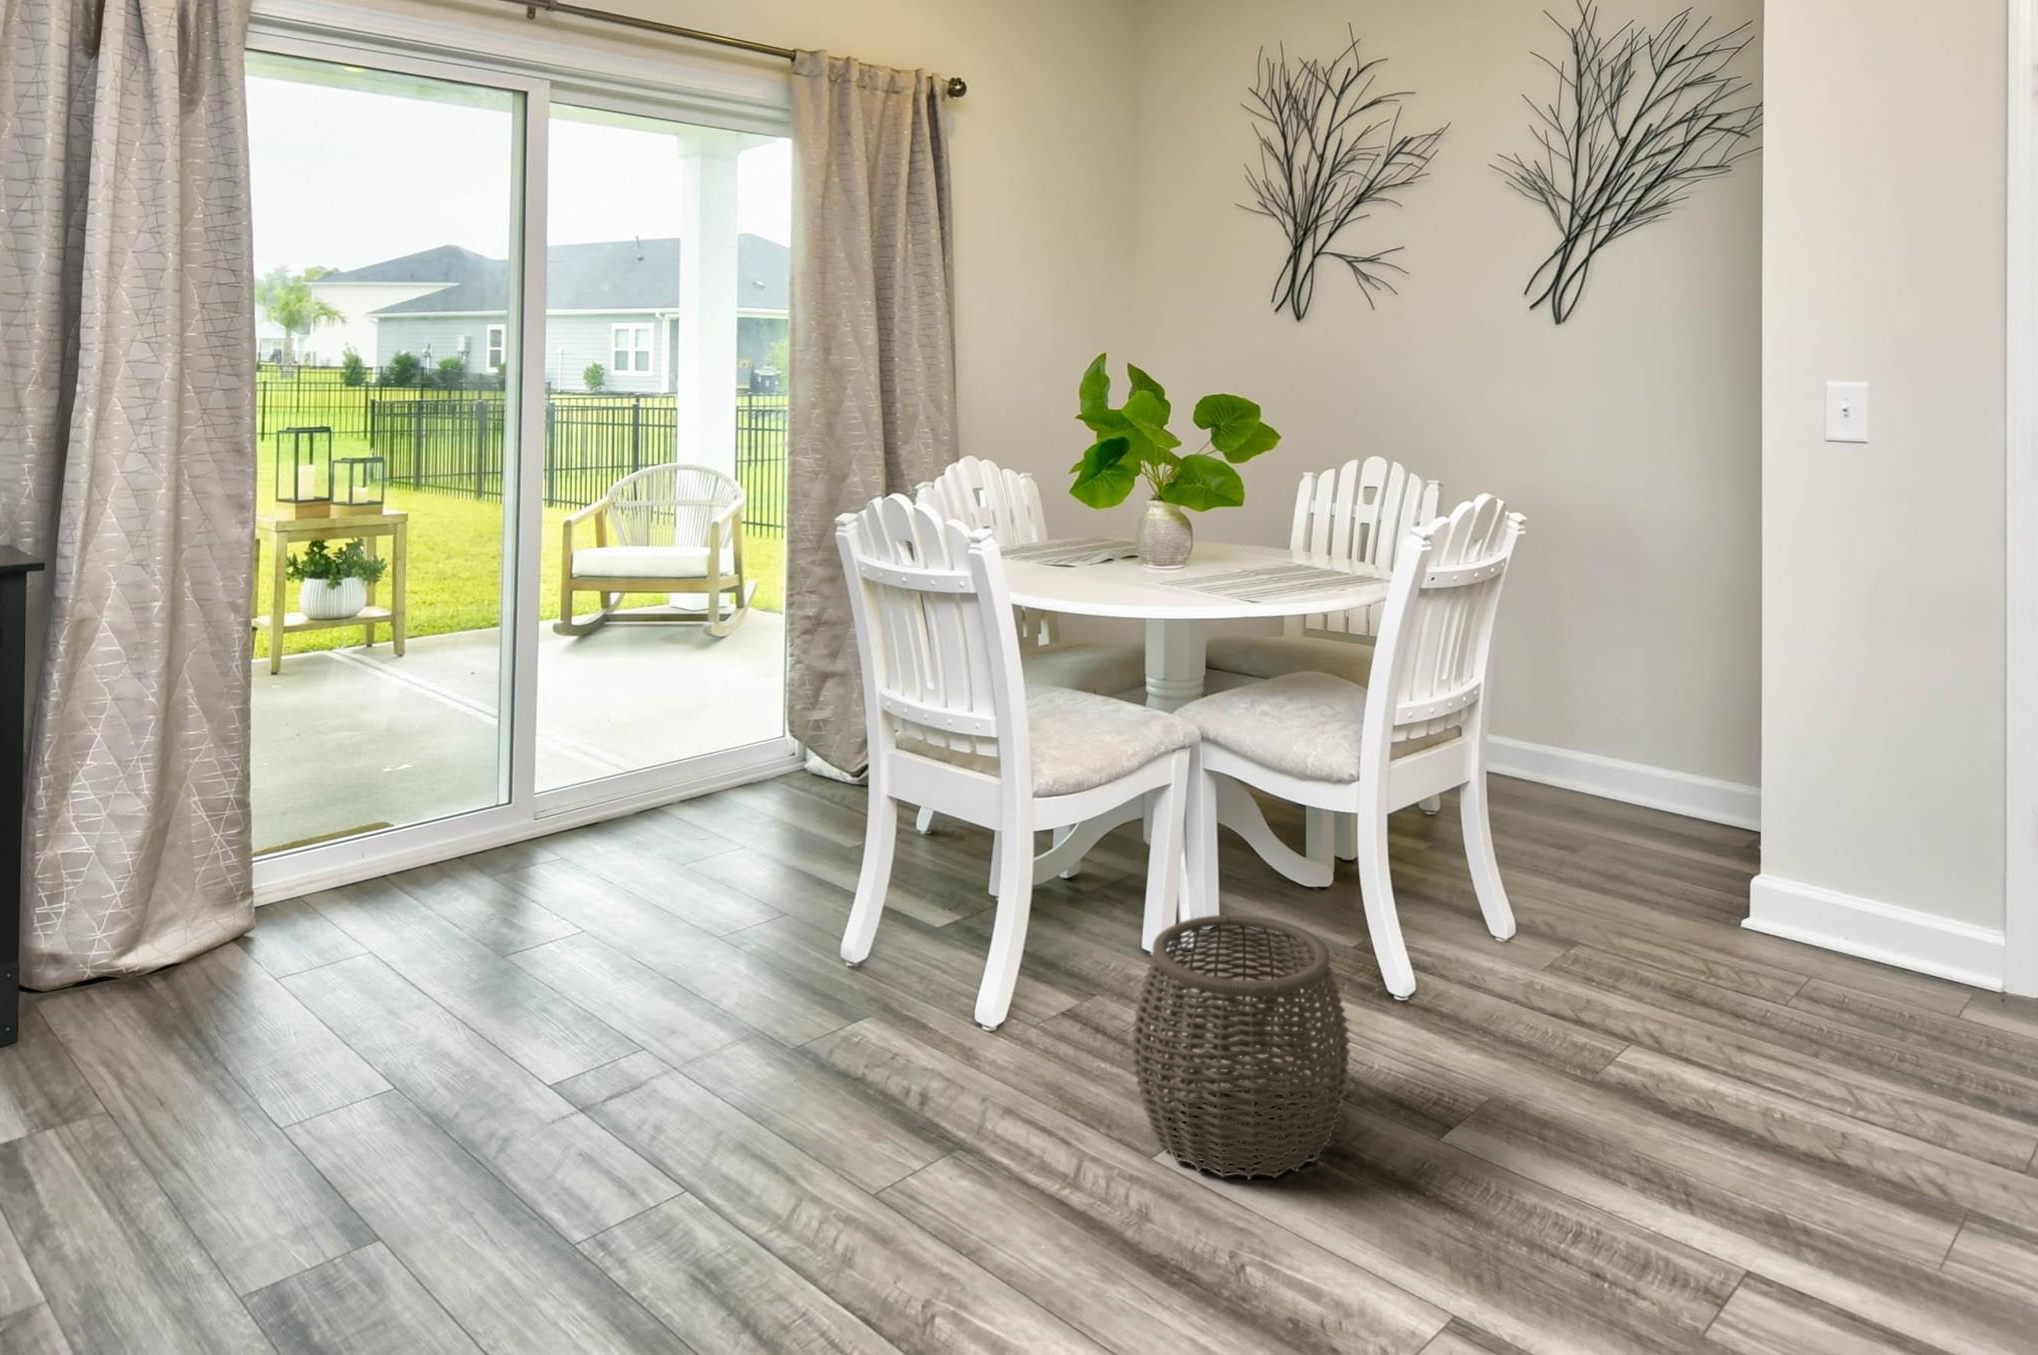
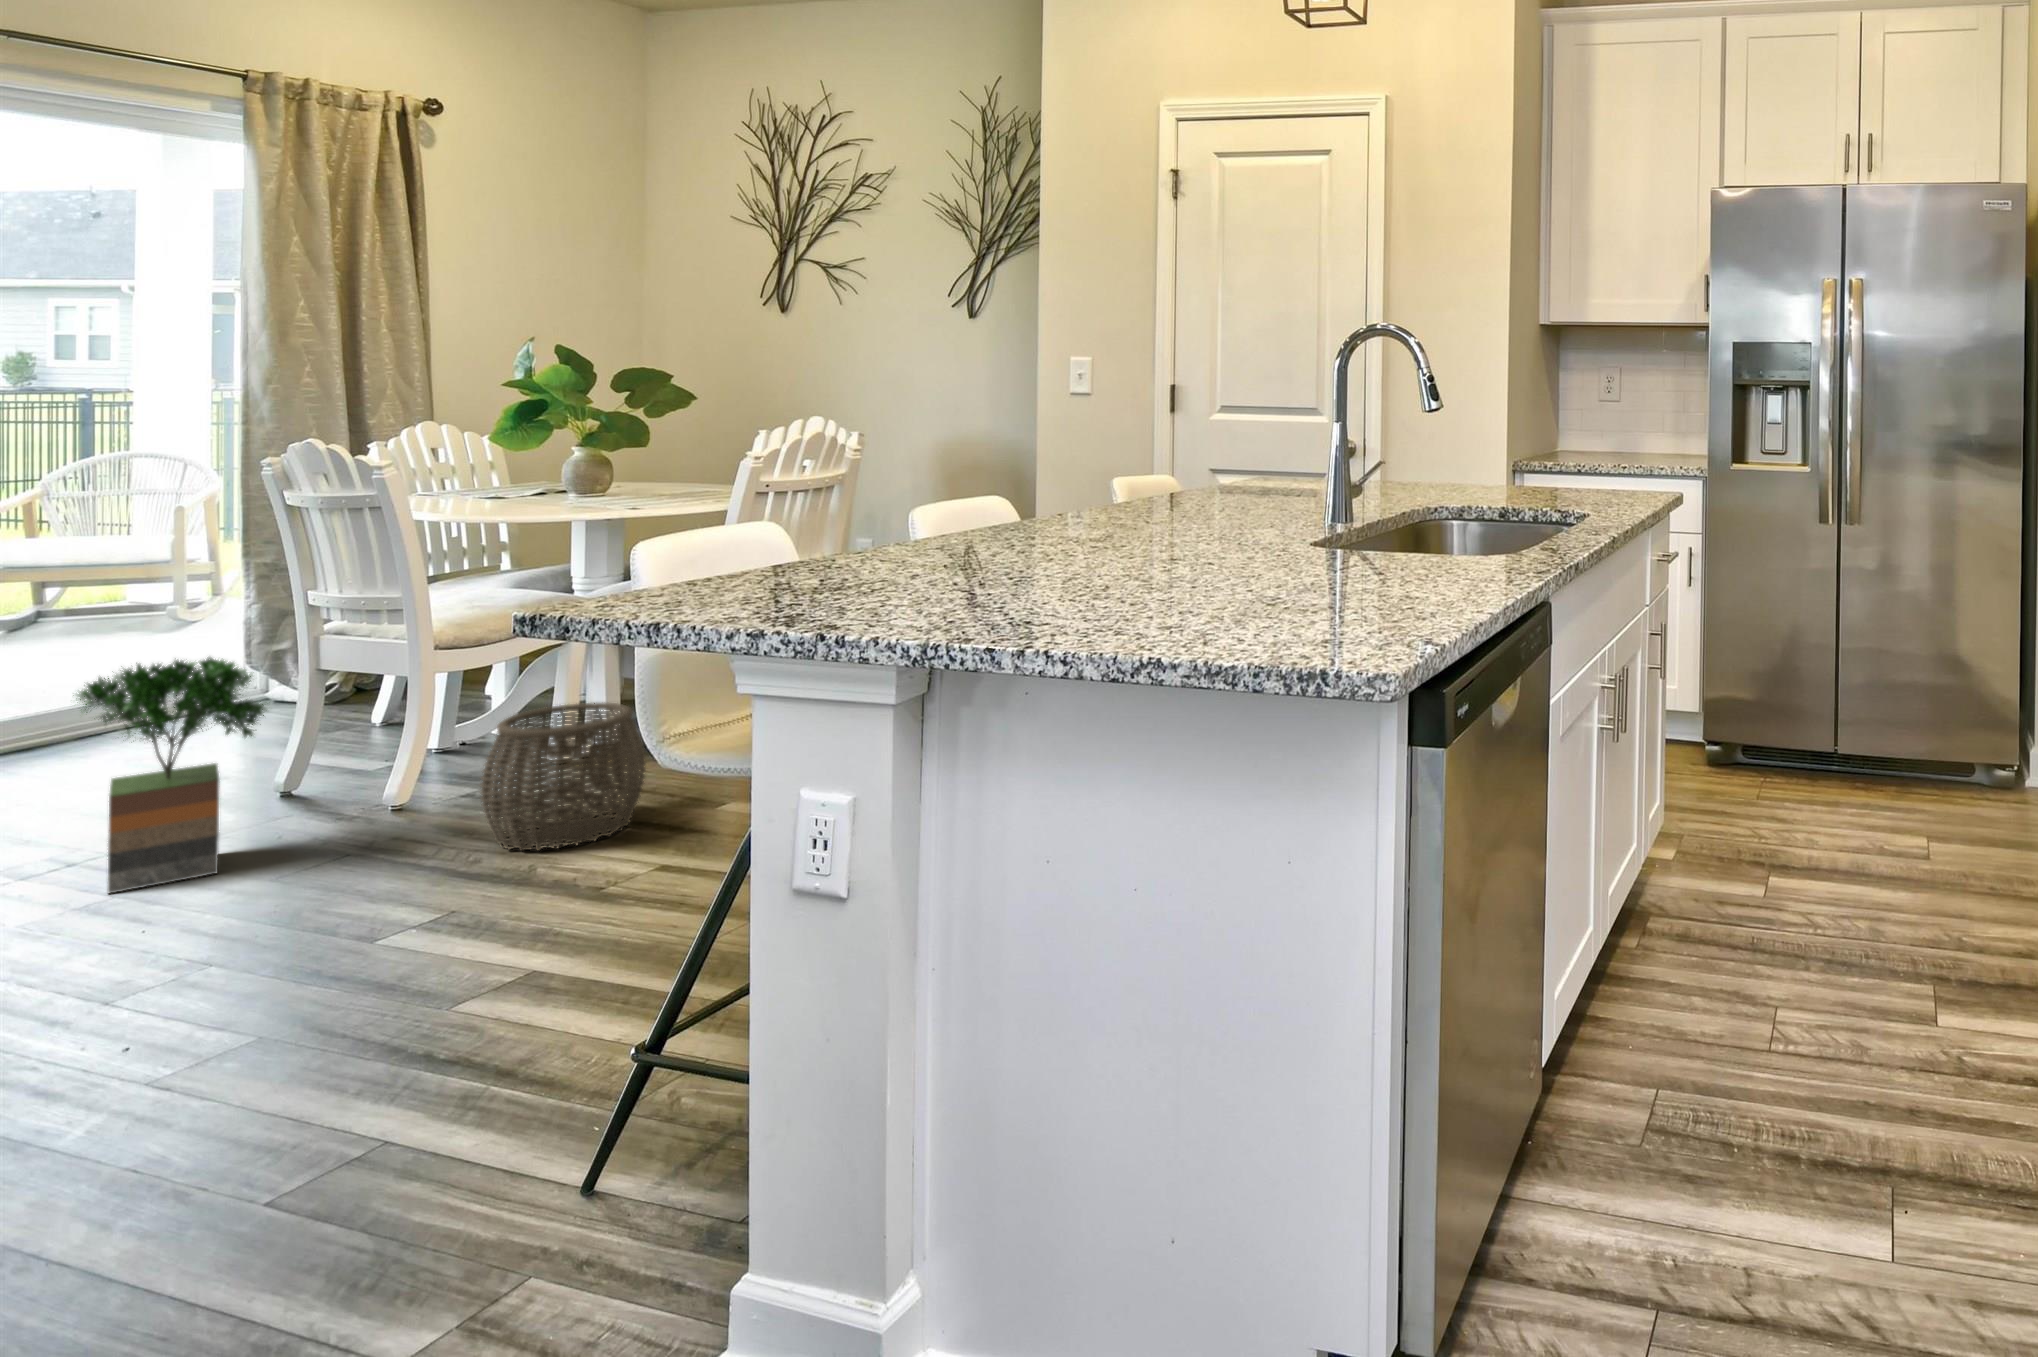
potted tree: none [668,790,878,1136] -> present [76,657,267,893]

